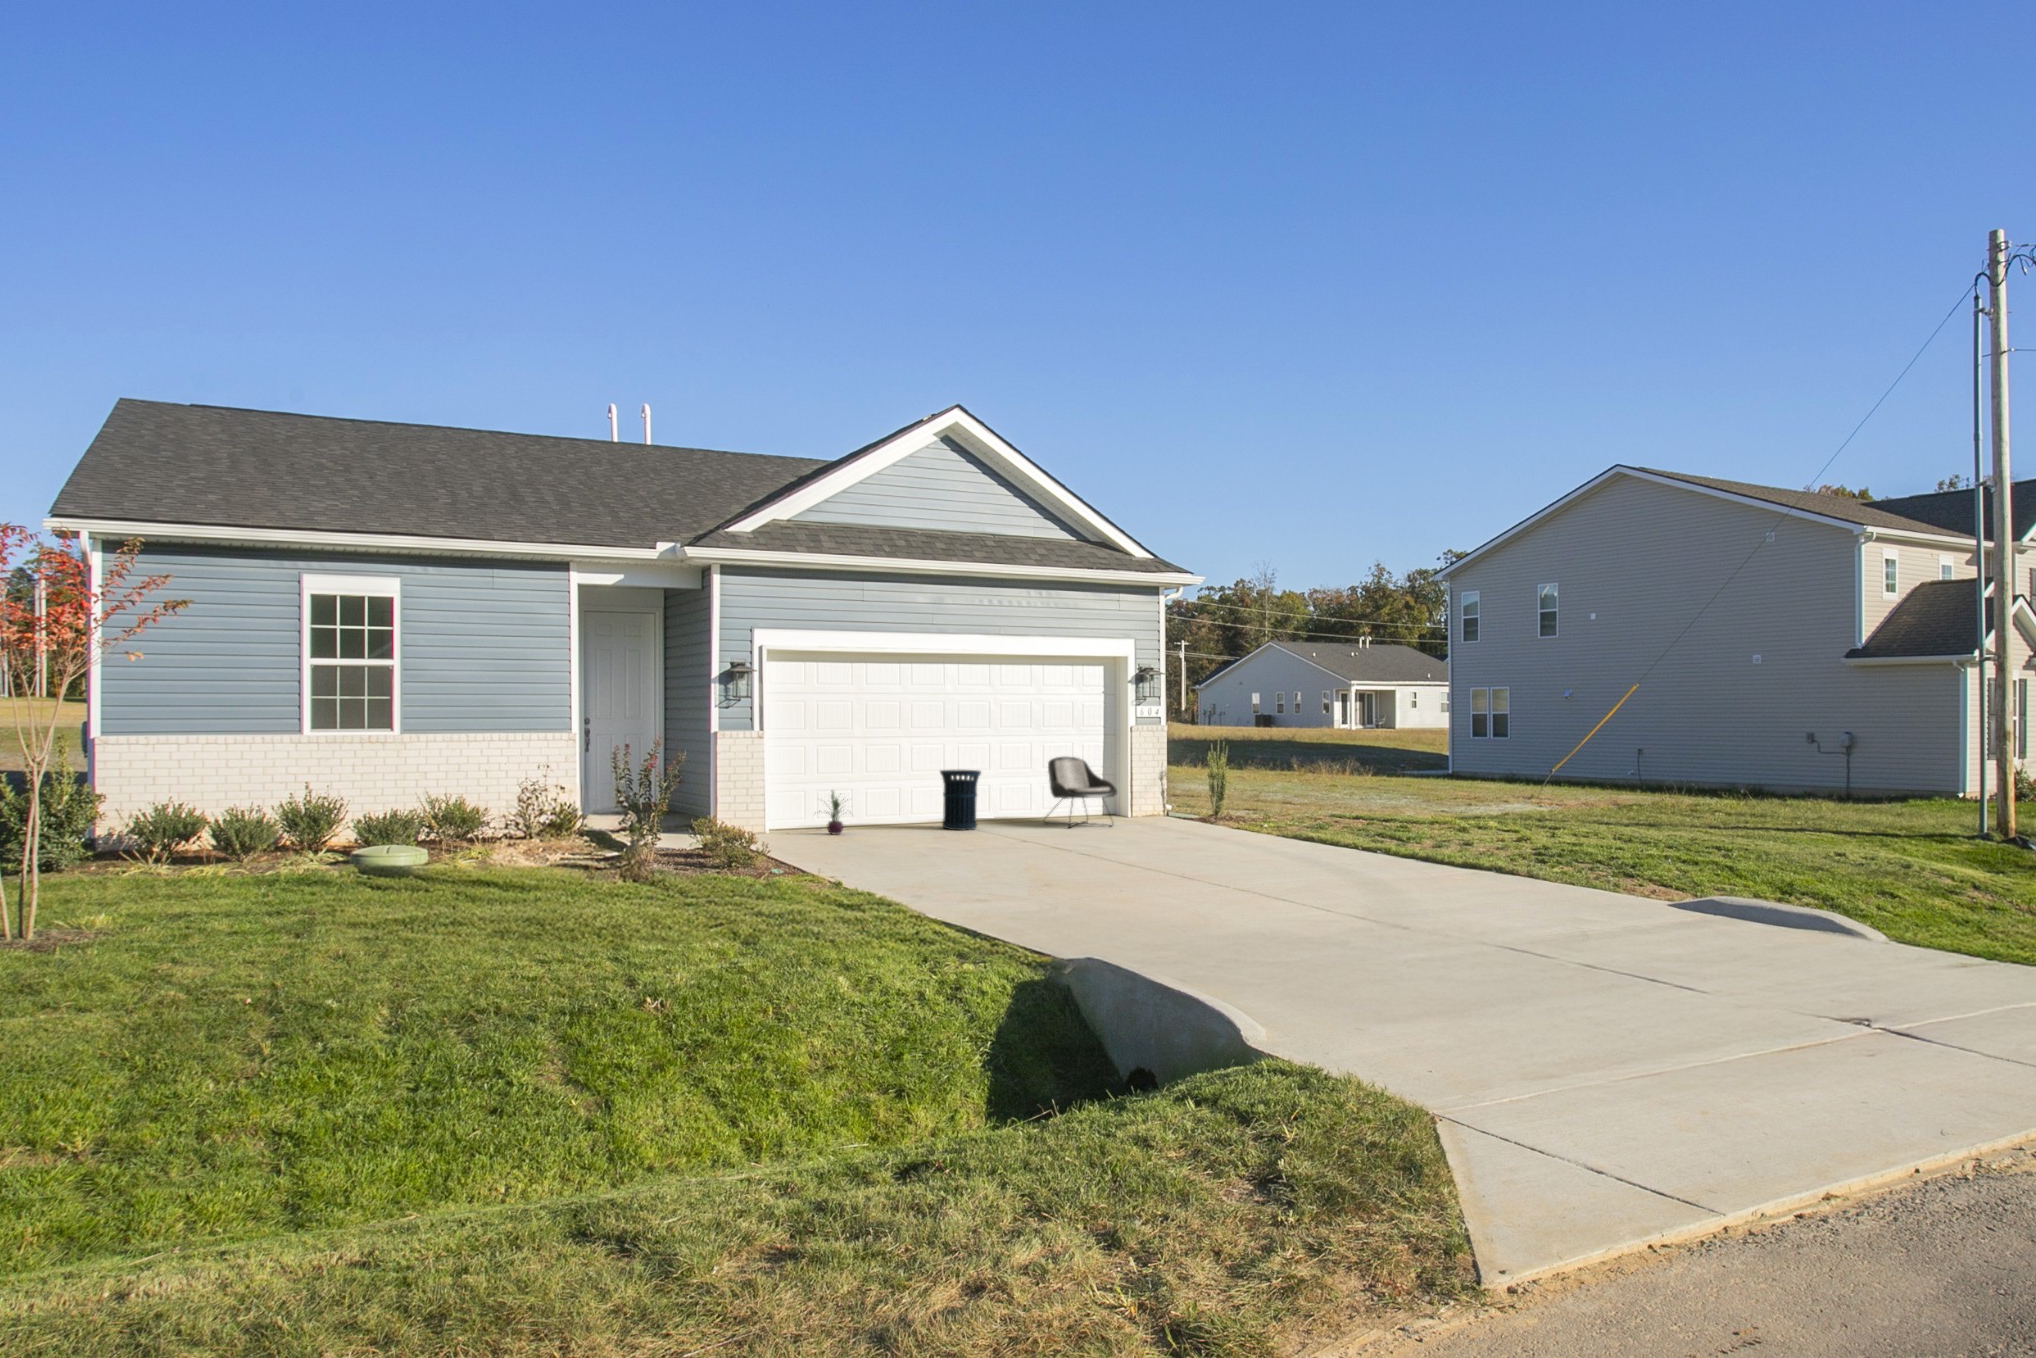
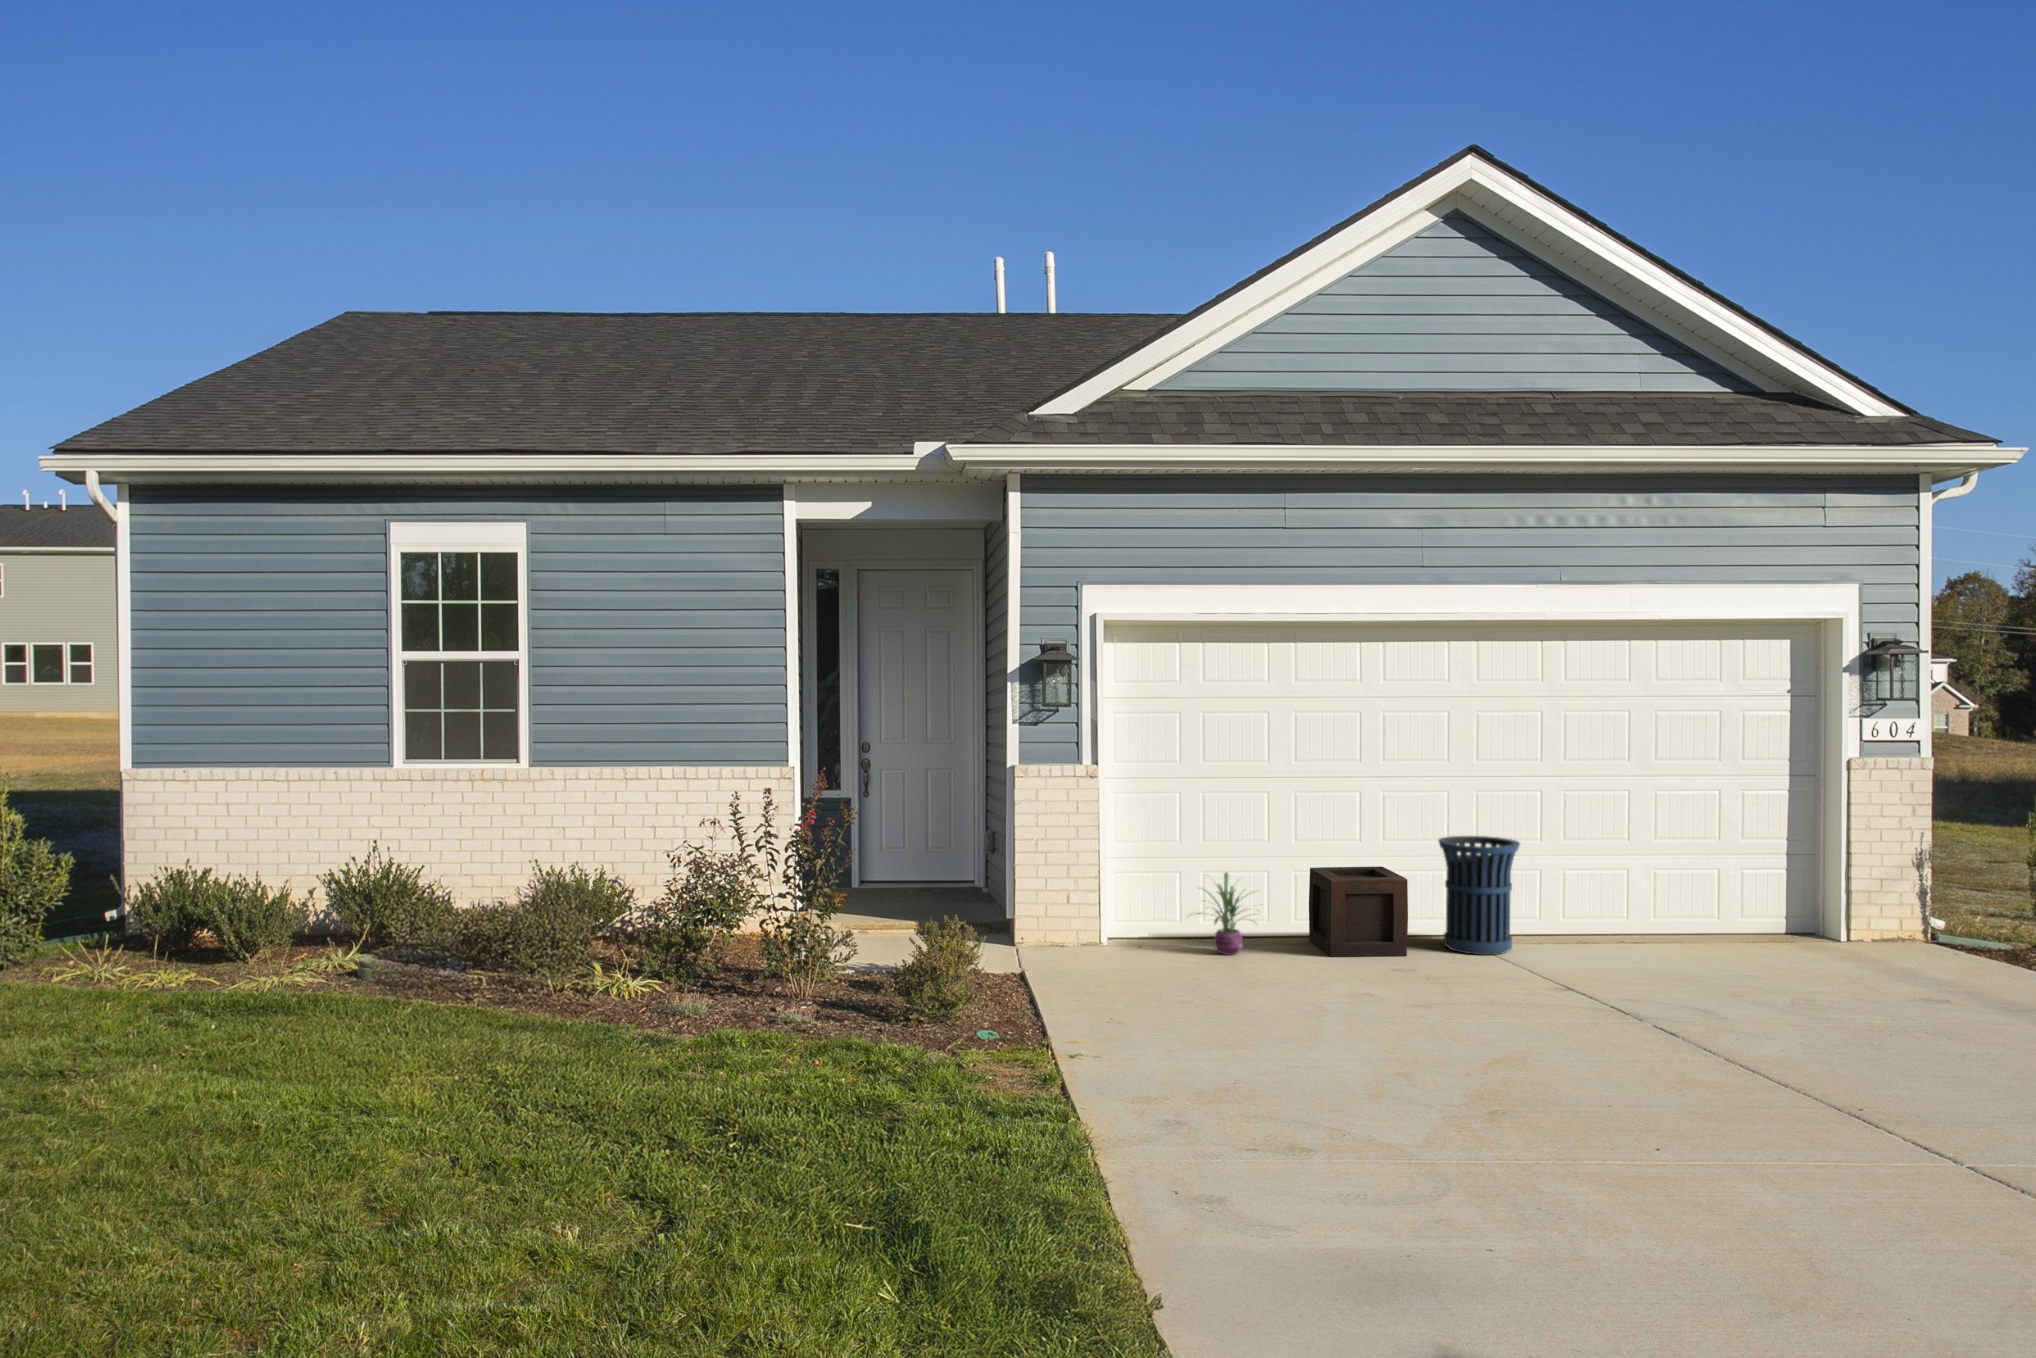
lounge chair: present [1046,757,1117,828] -> none [1656,814,1814,963]
wooden crate: none [872,787,928,834] -> present [1309,866,1408,957]

